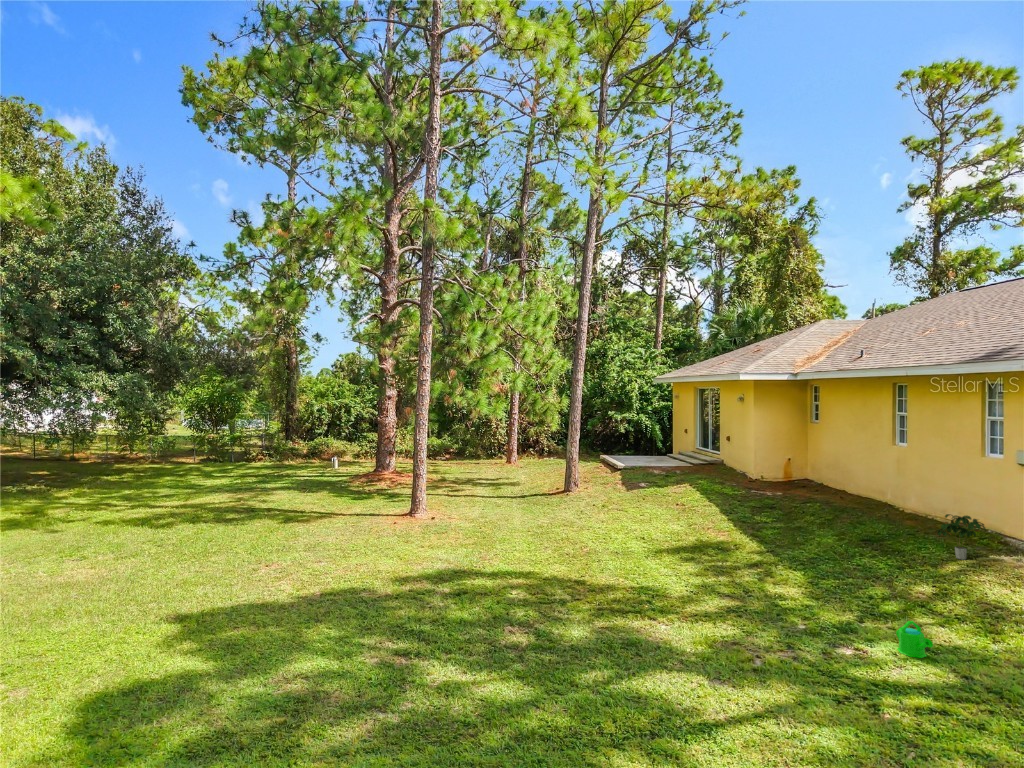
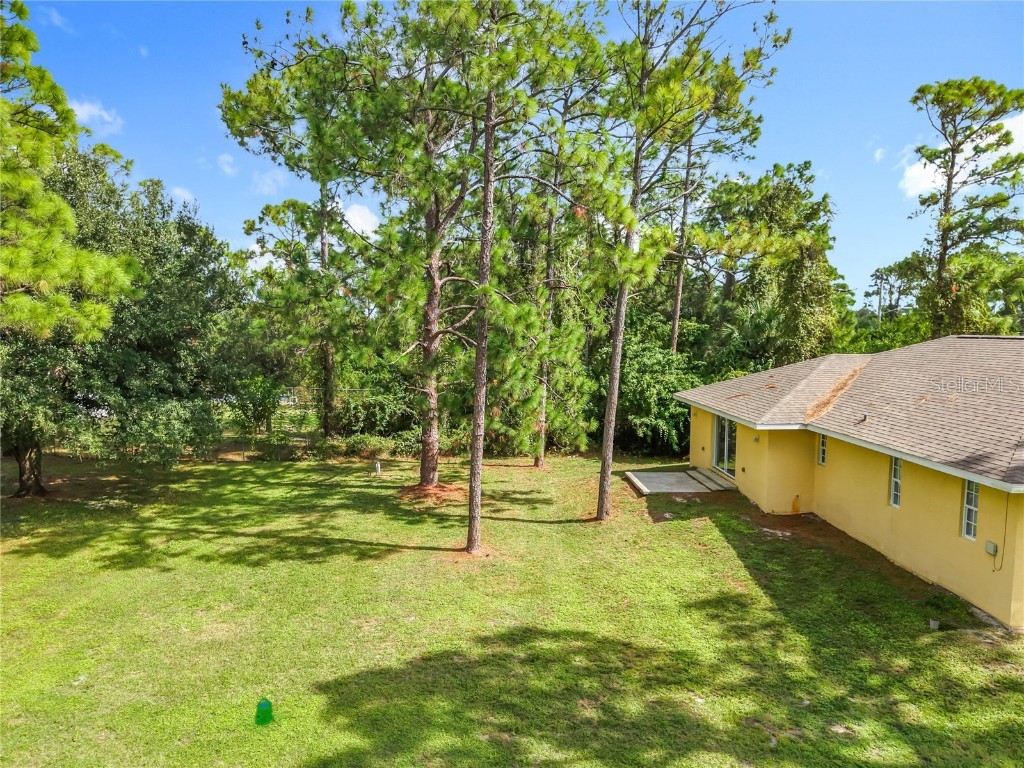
watering can: present [896,621,933,658] -> present [255,698,274,725]

